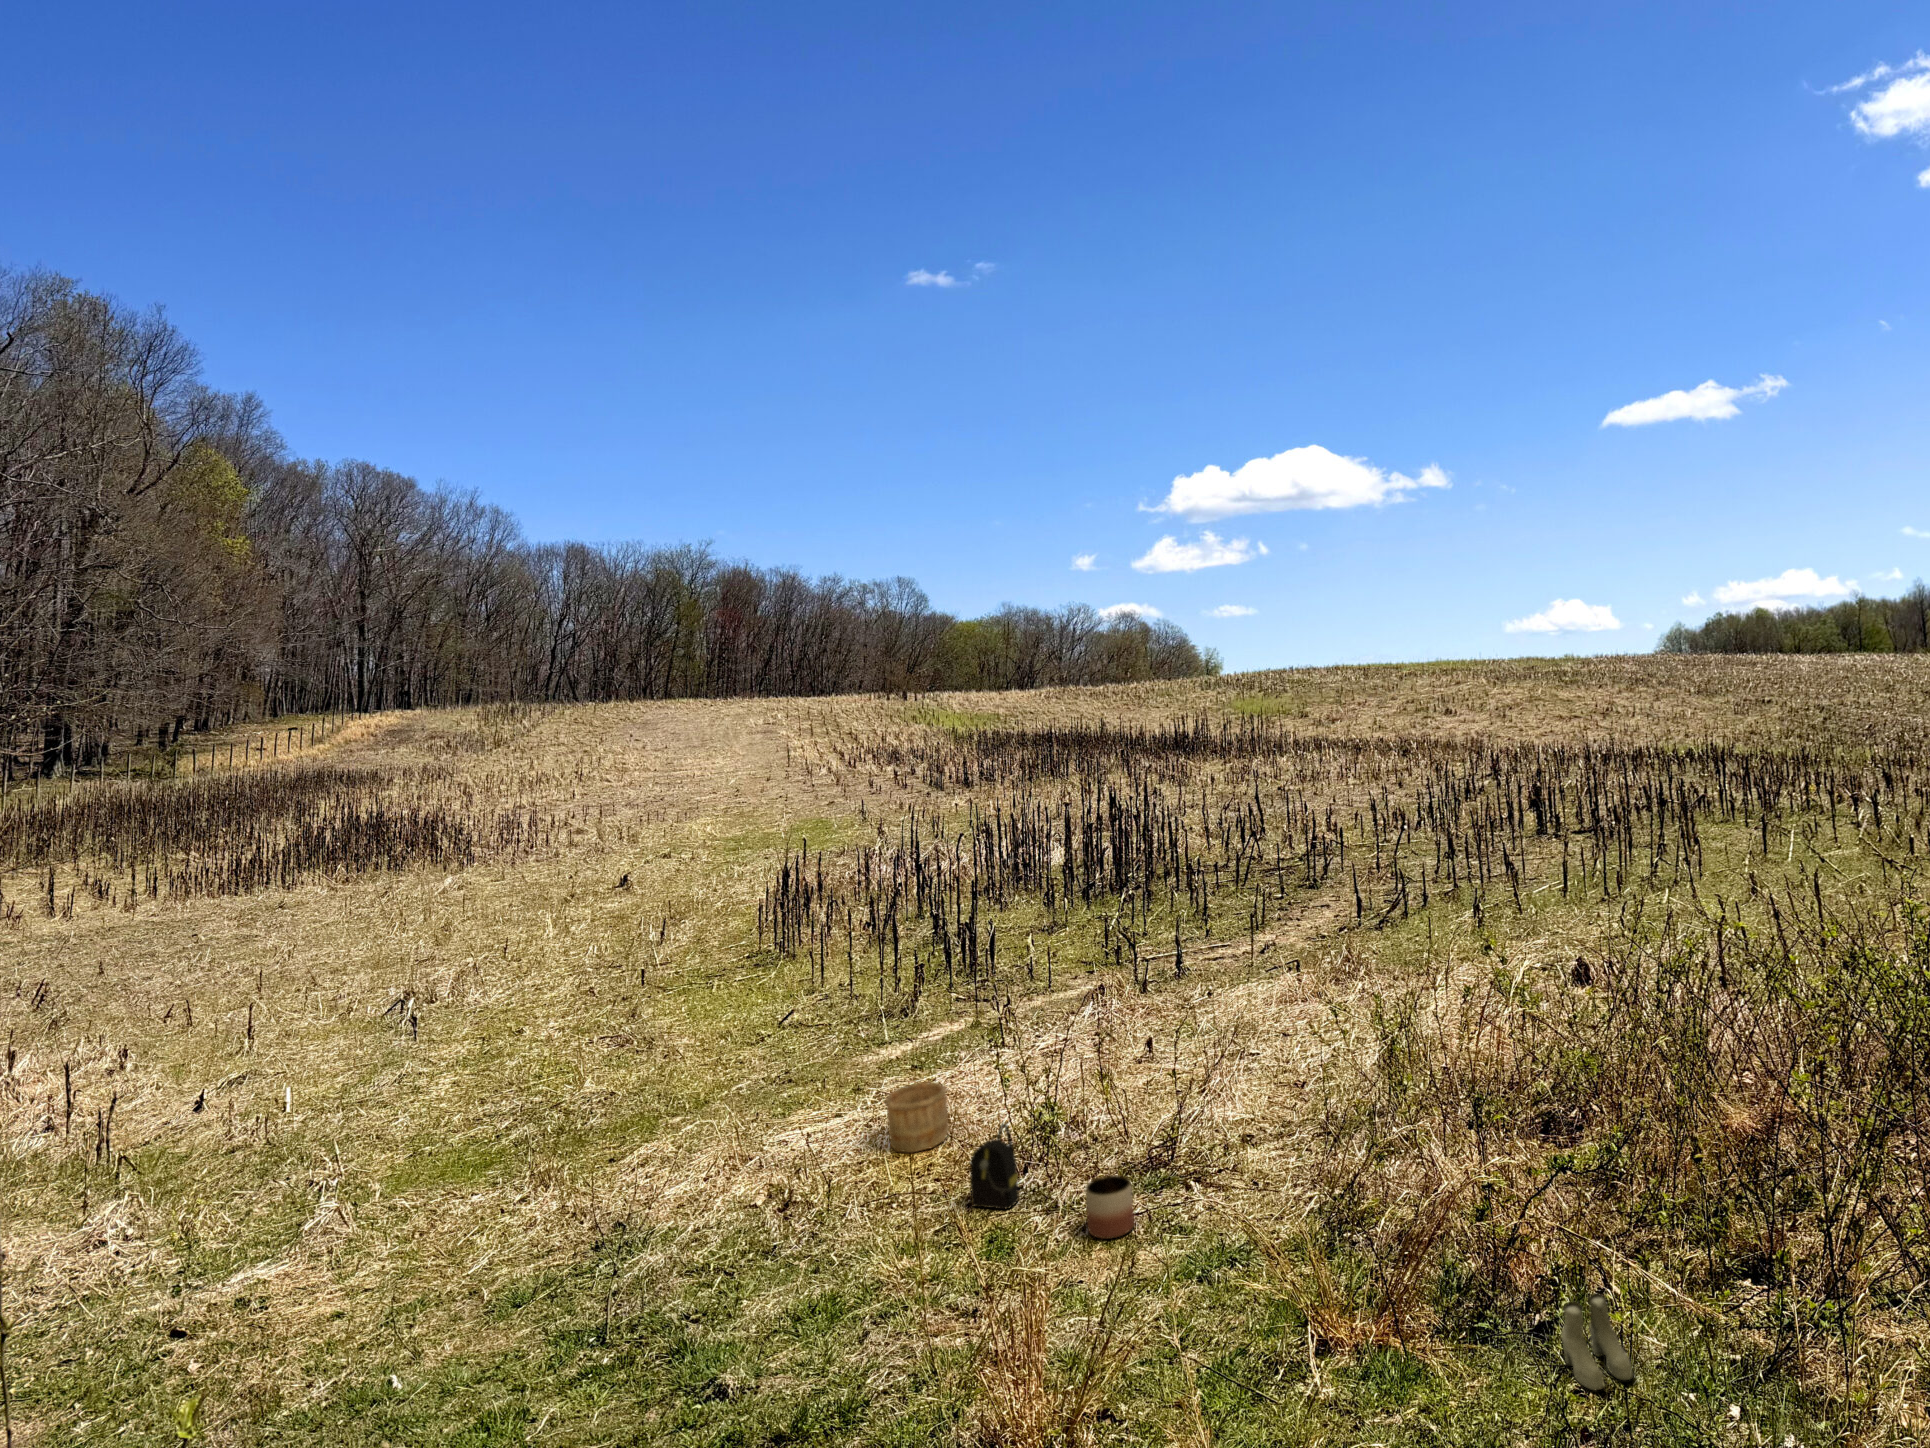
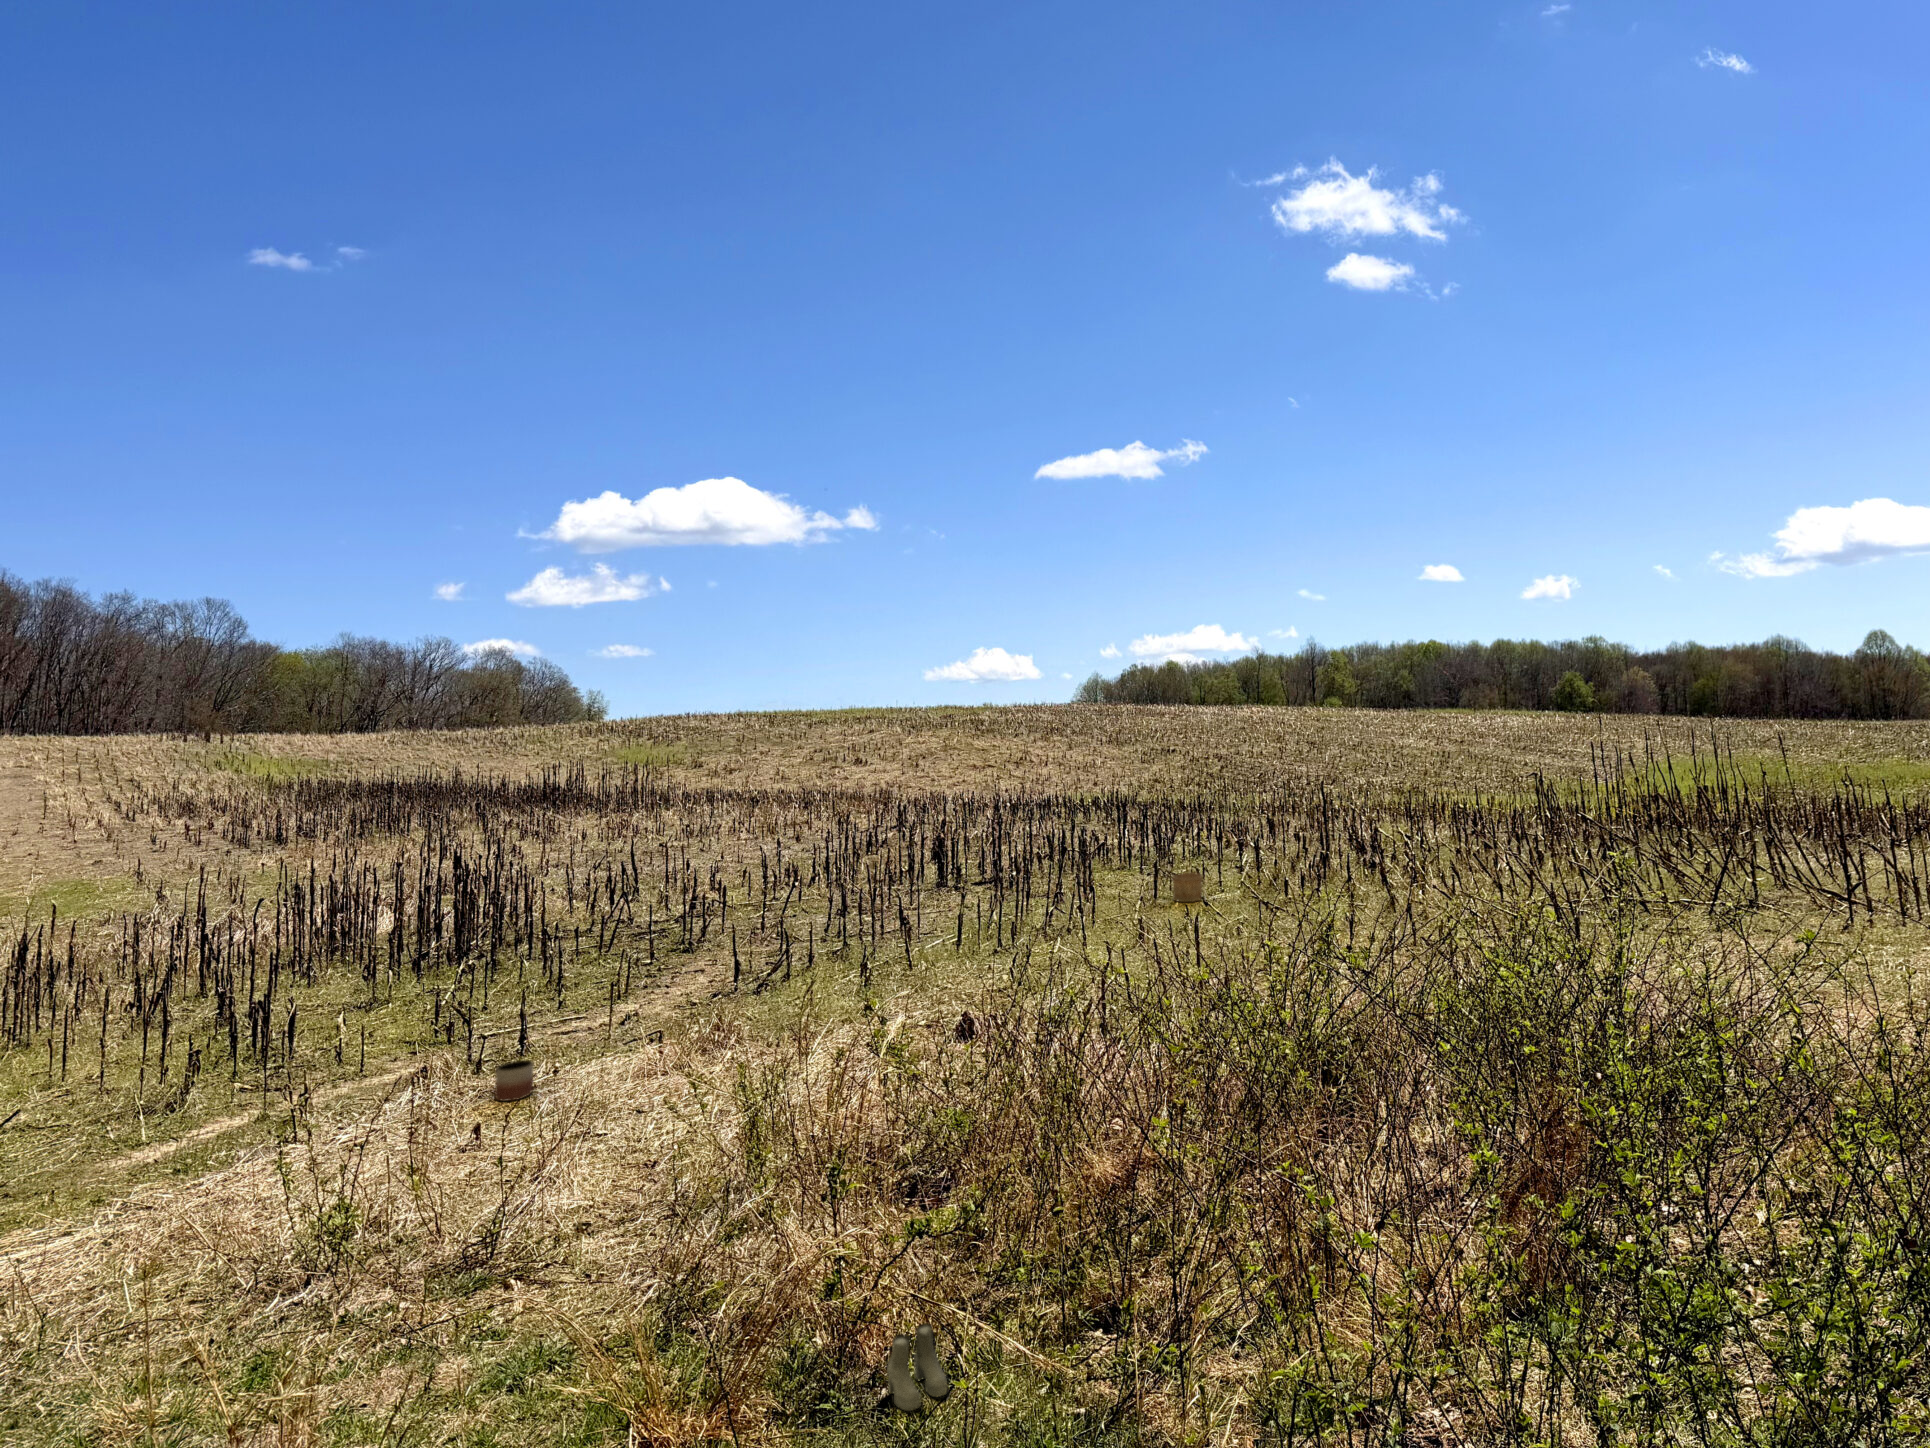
wooden bucket: present [885,1082,949,1152] -> present [1172,872,1202,903]
backpack: present [970,1124,1019,1209] -> none [218,1246,288,1348]
planter: present [1085,1175,1135,1239] -> present [495,1060,534,1101]

